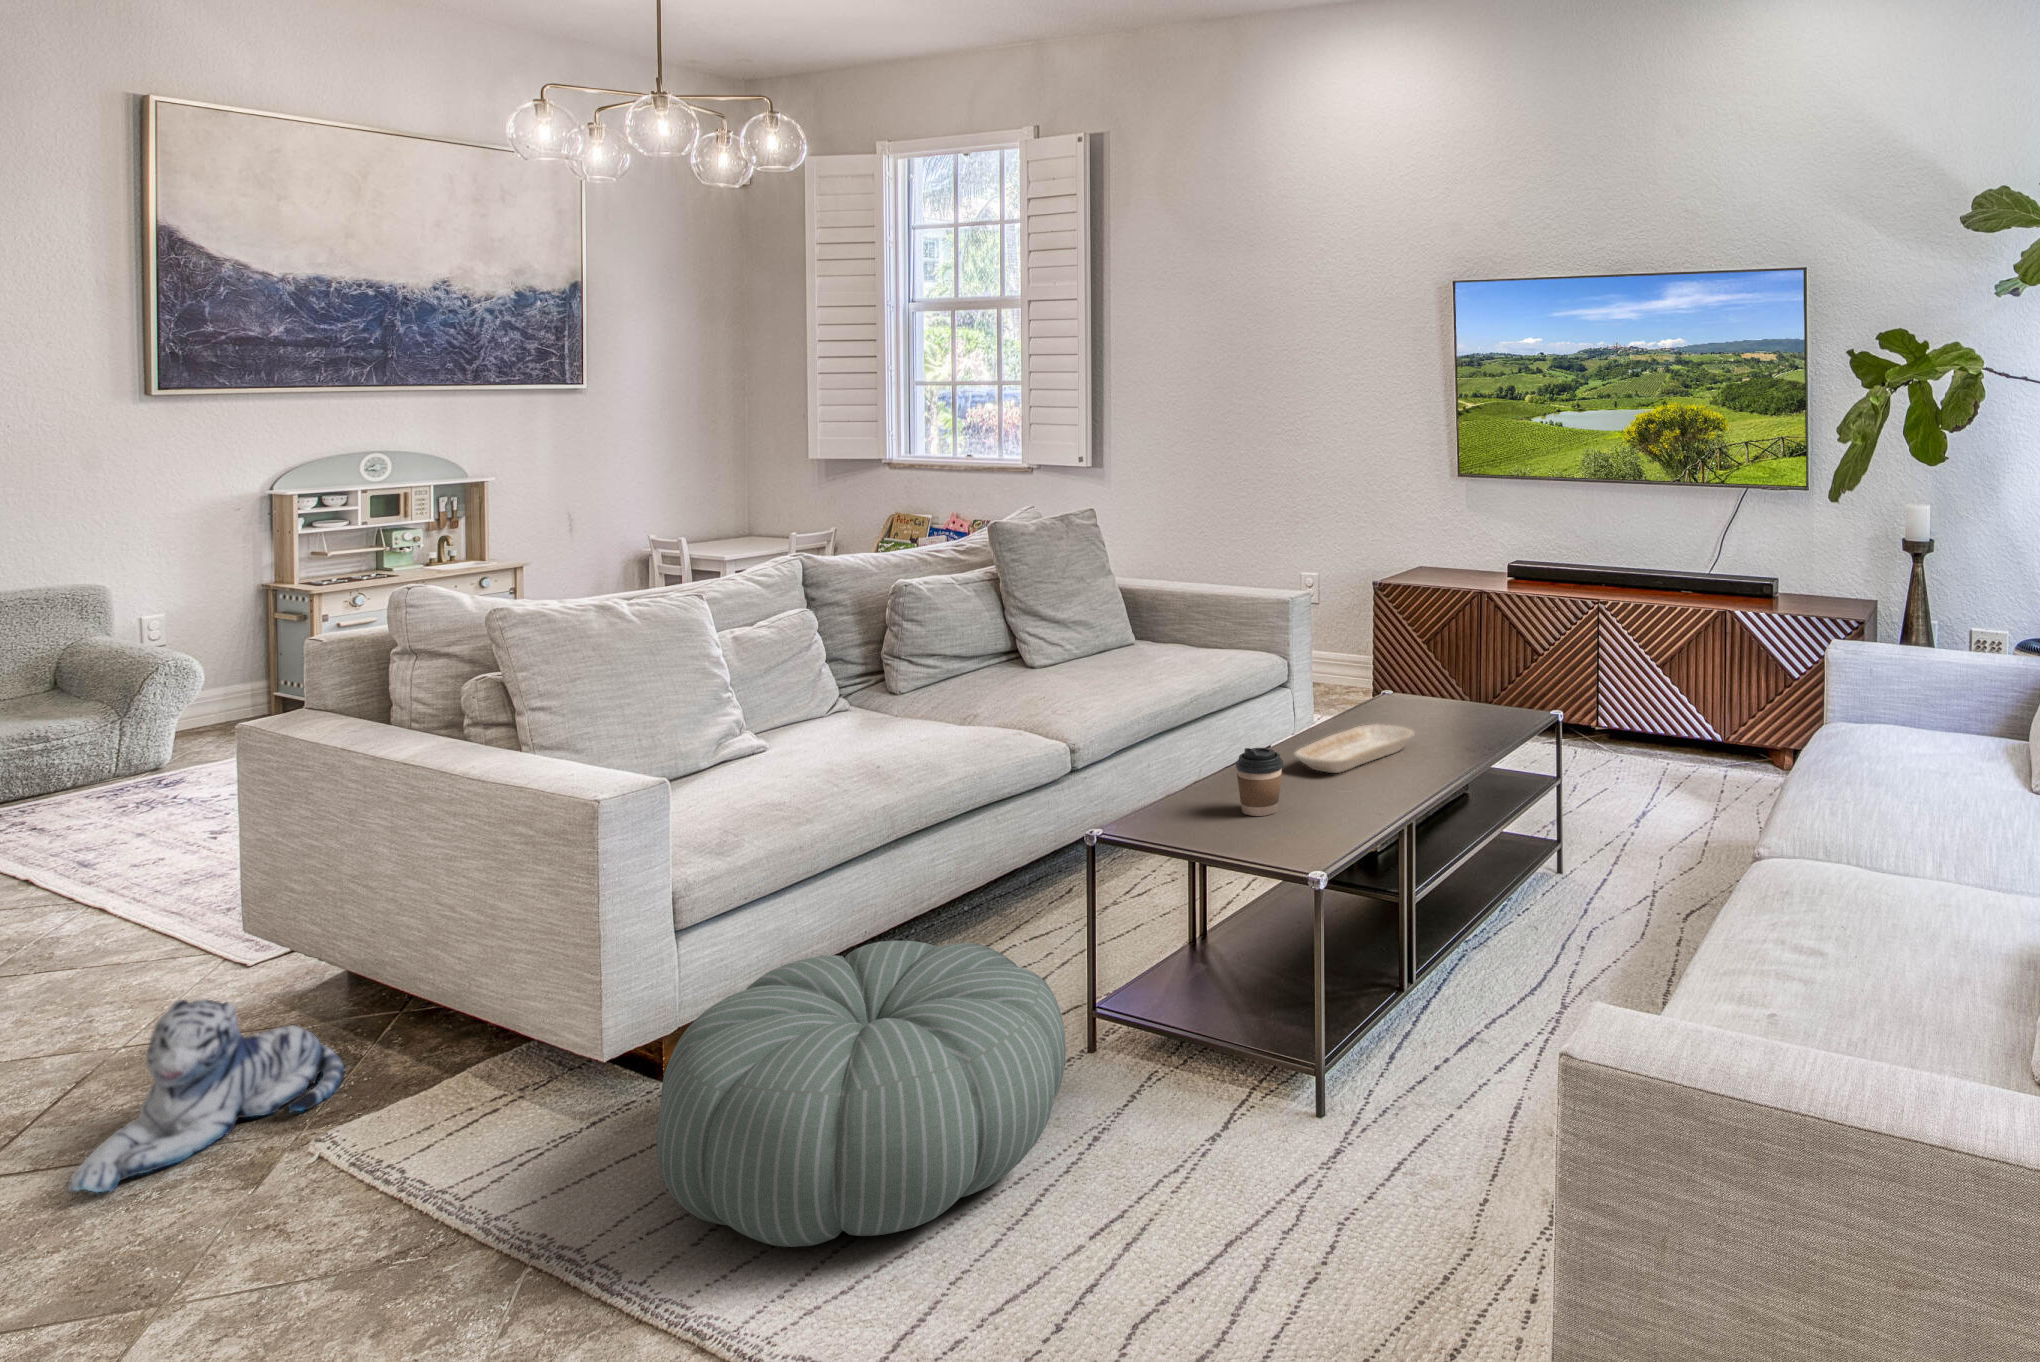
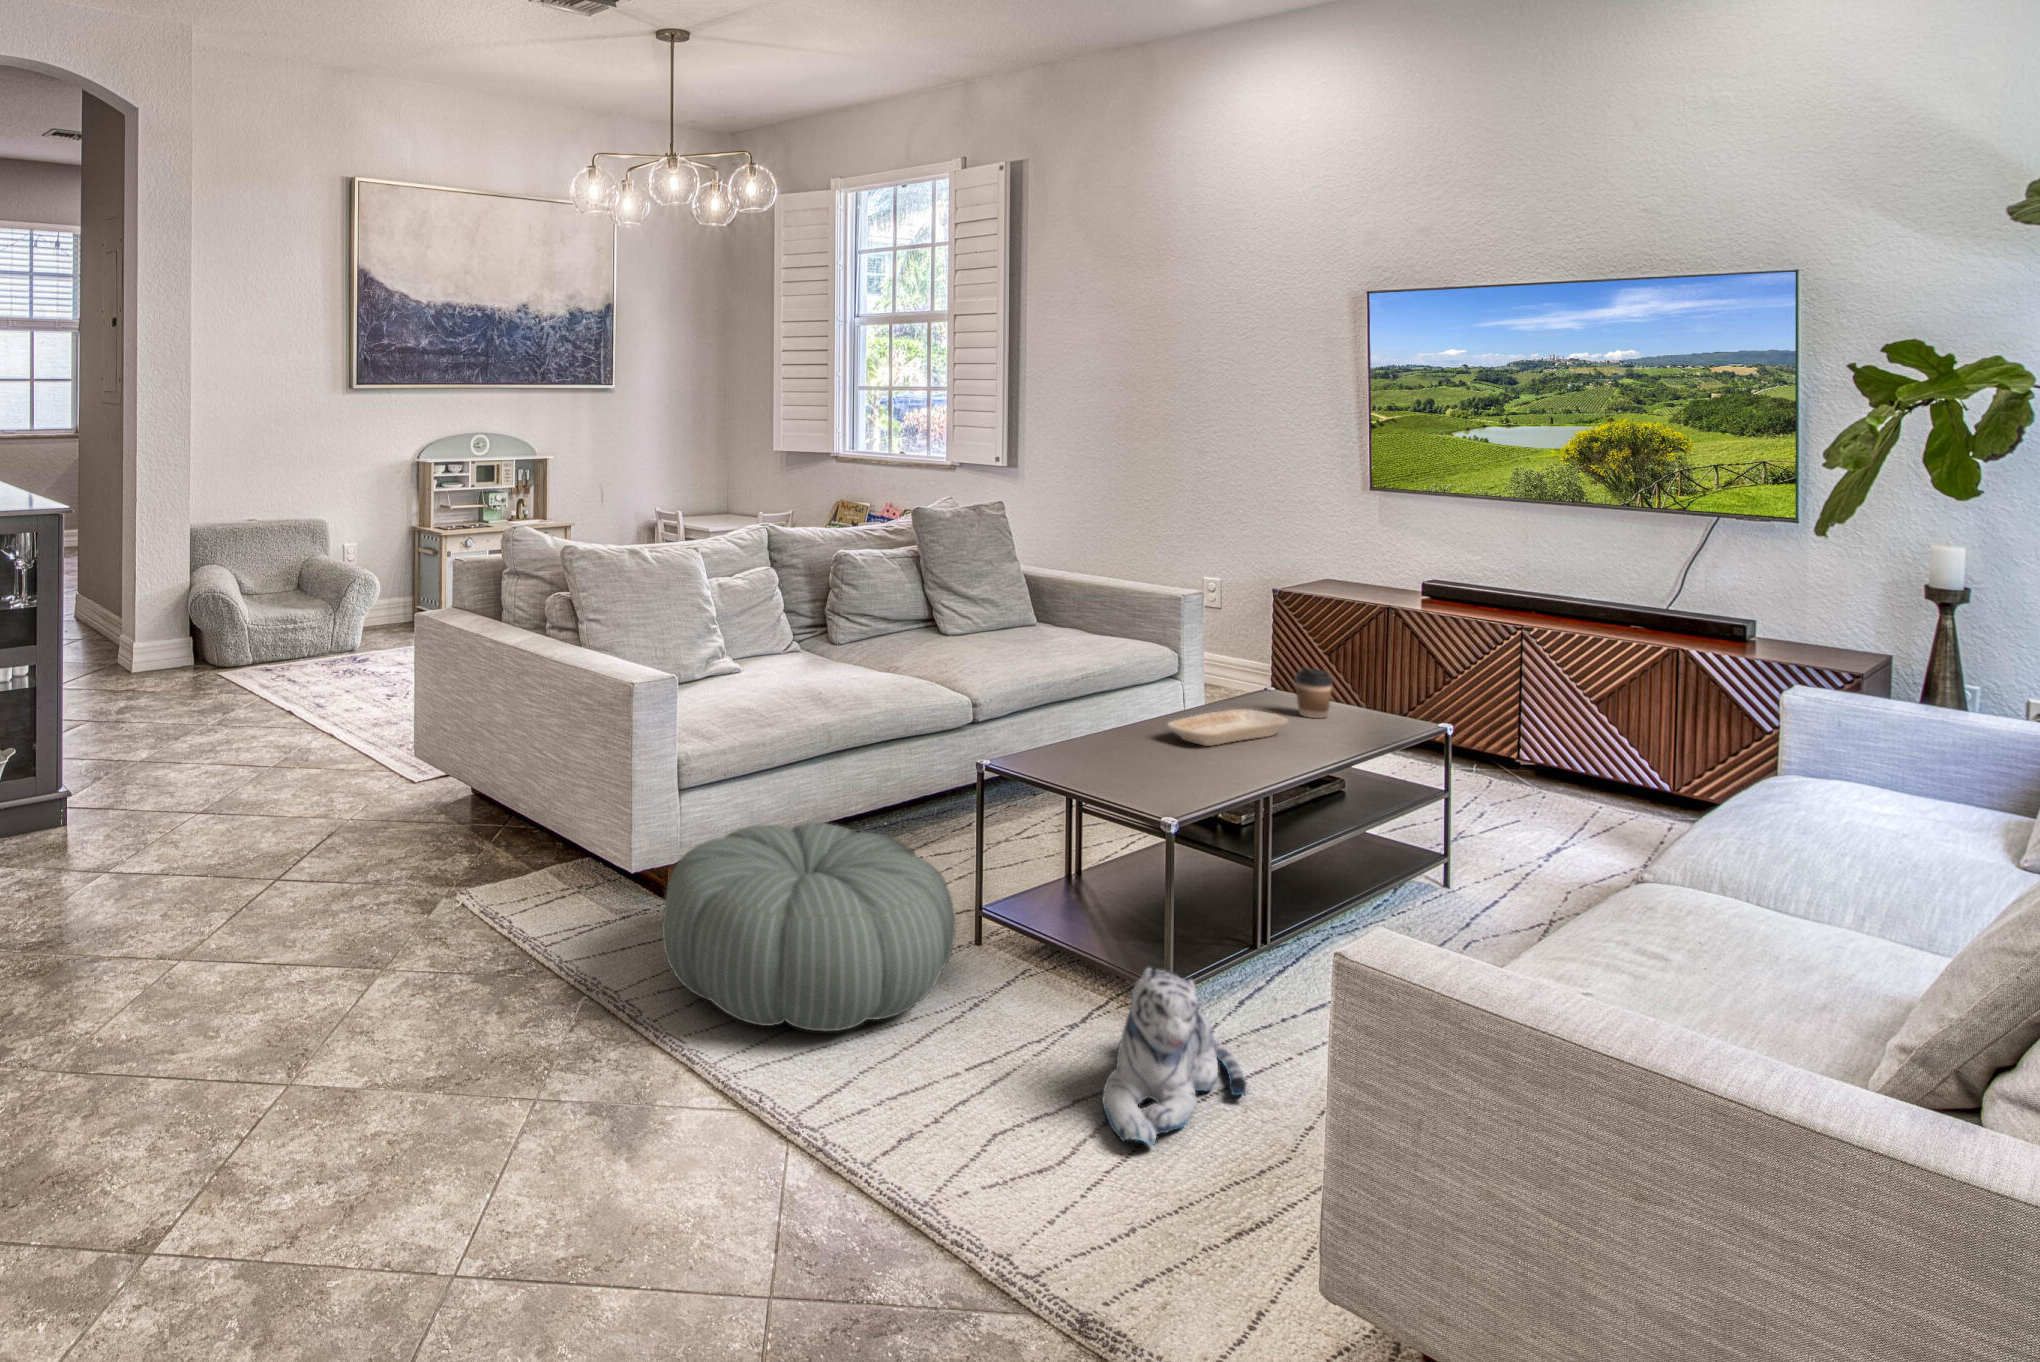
coffee cup: present [1236,748,1283,816] -> present [1294,668,1333,718]
plush toy: present [68,999,345,1194] -> present [1102,968,1247,1145]

